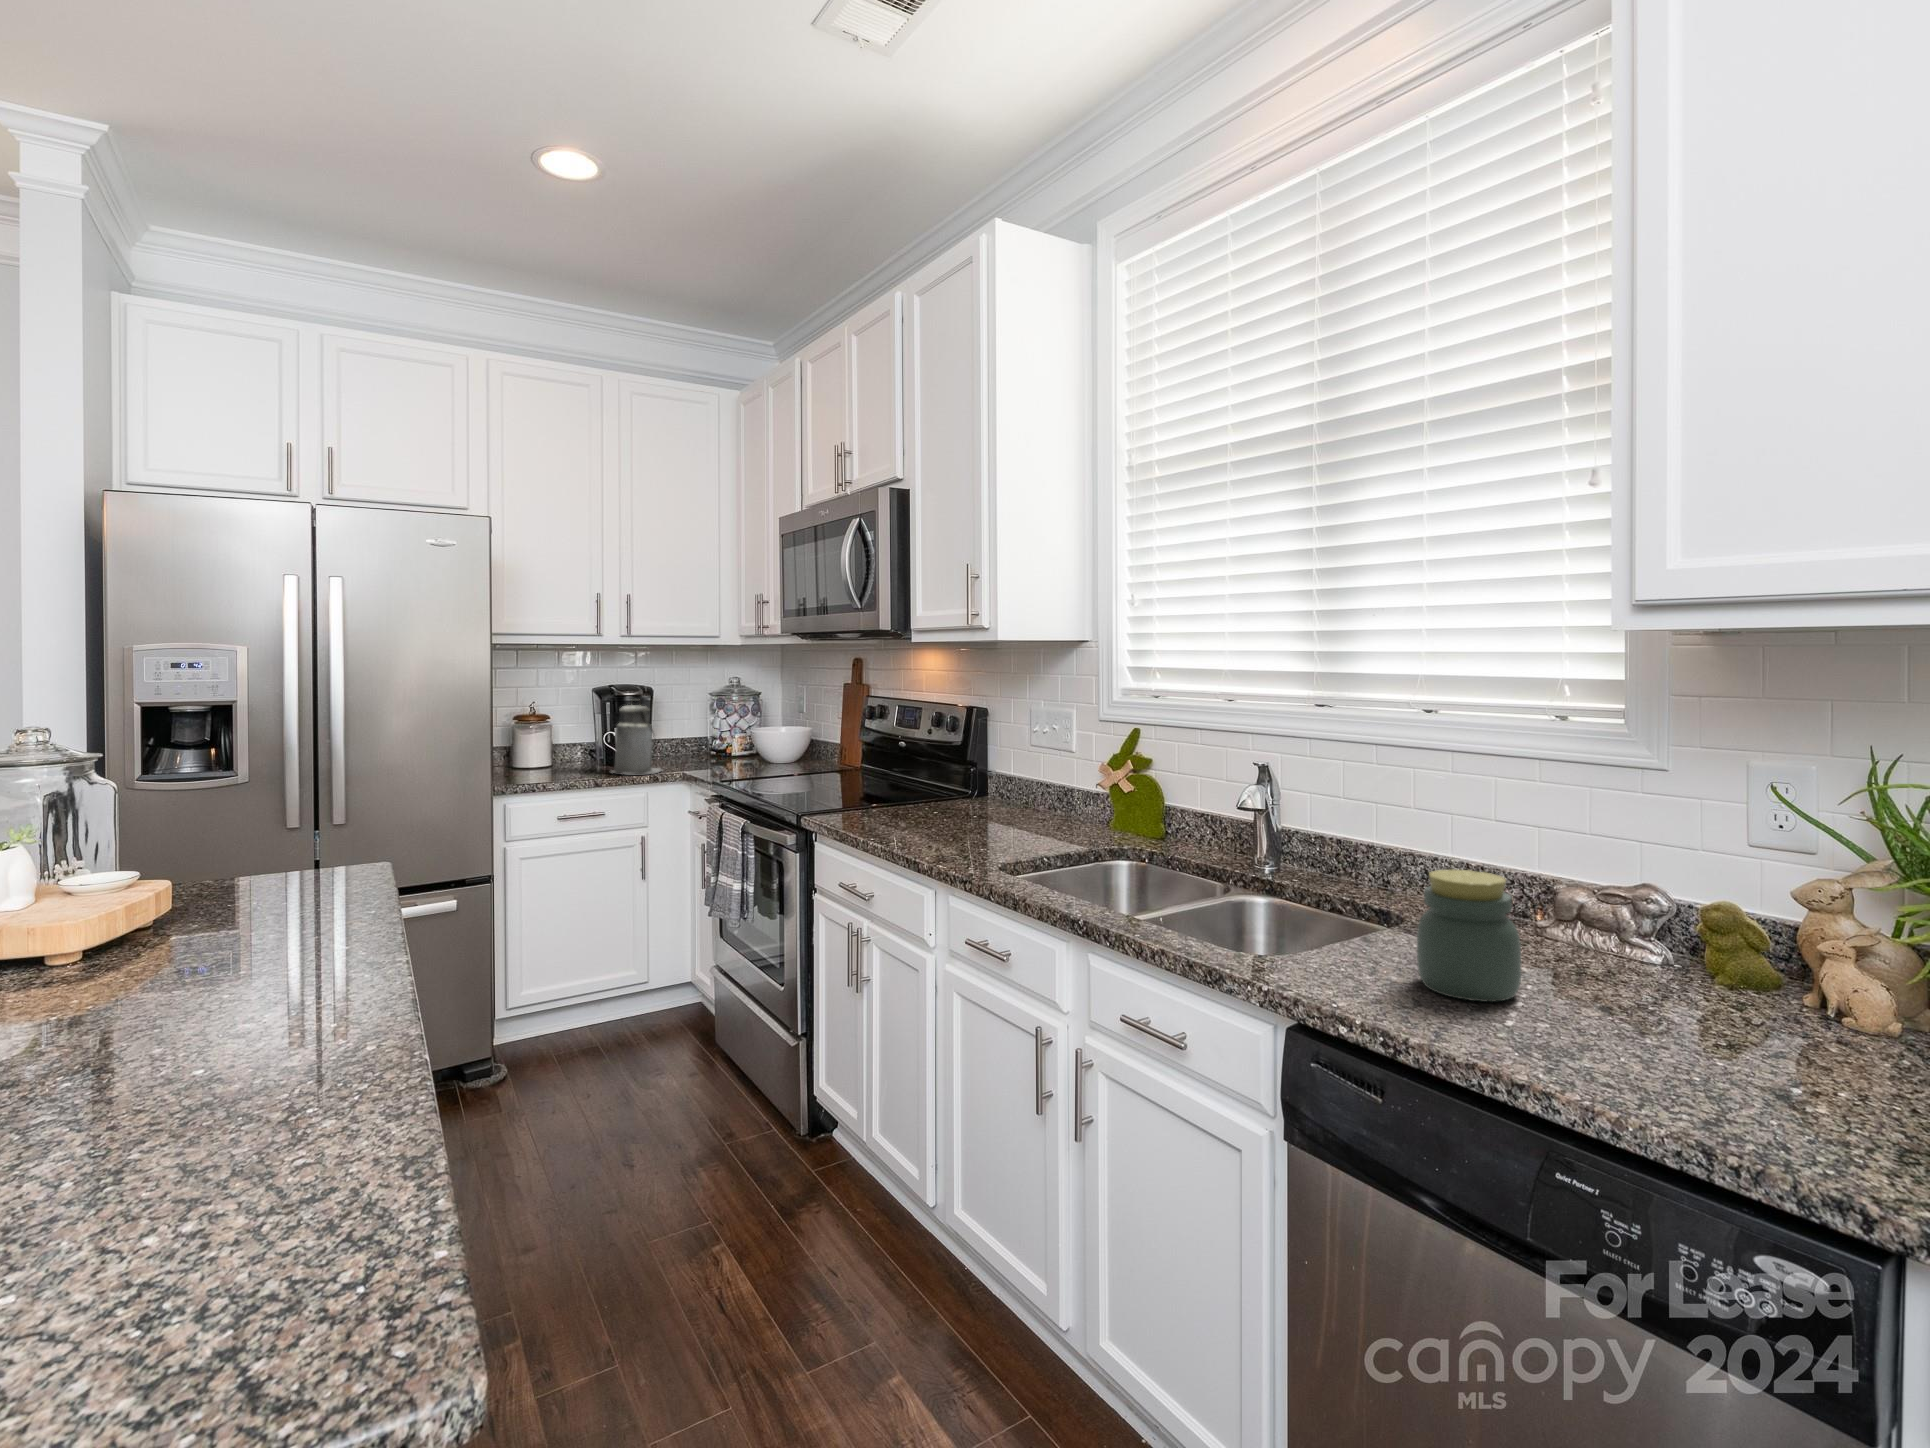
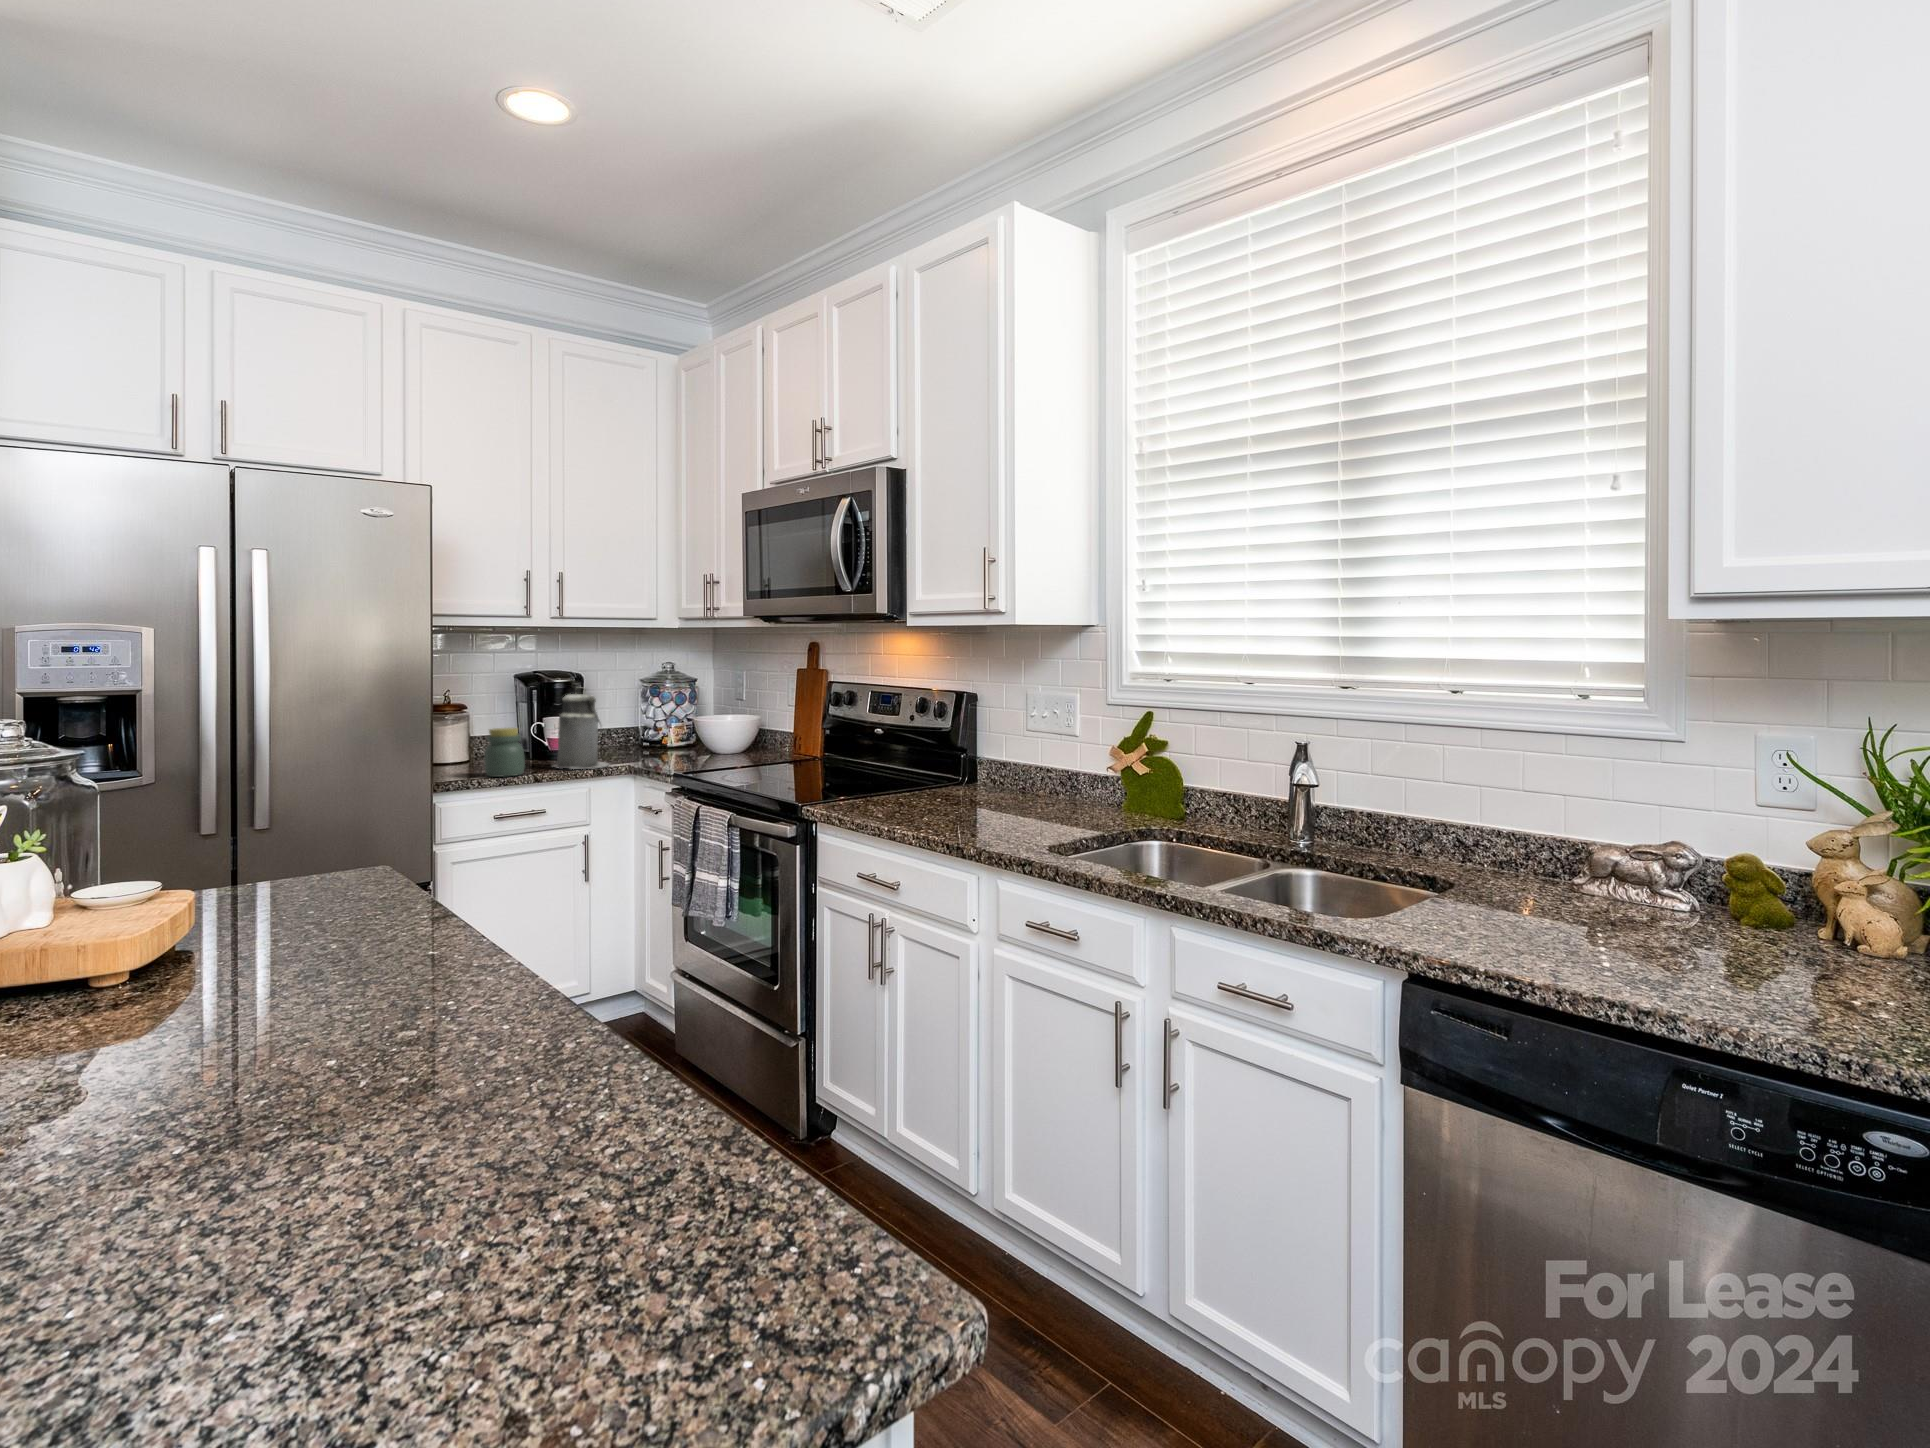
jar: present [1417,869,1521,1002] -> present [484,728,525,777]

